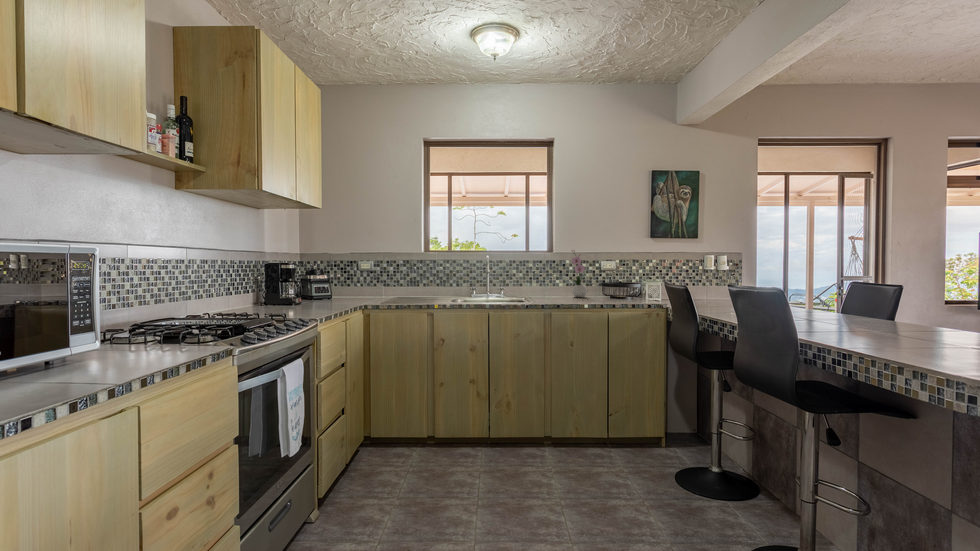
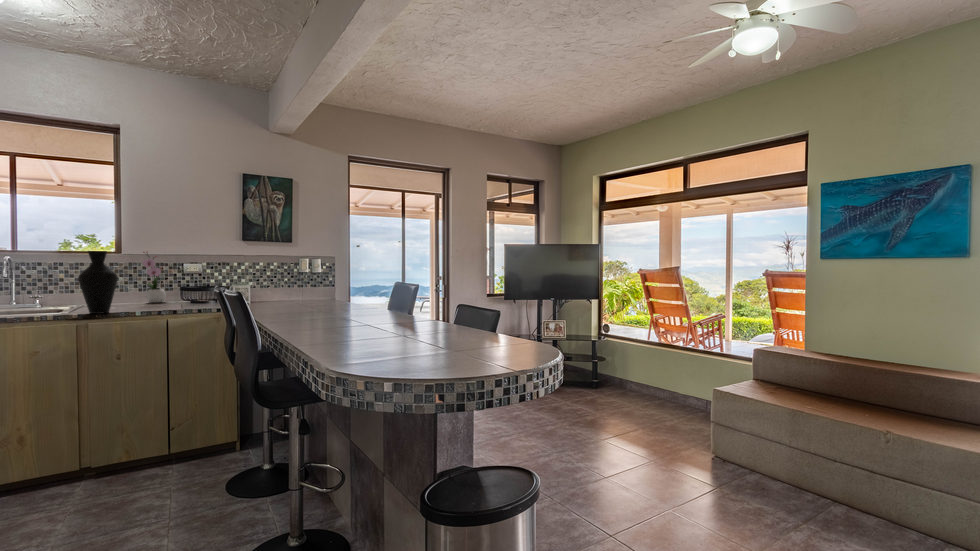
vase: none [543,247,570,303] -> present [78,251,118,314]

